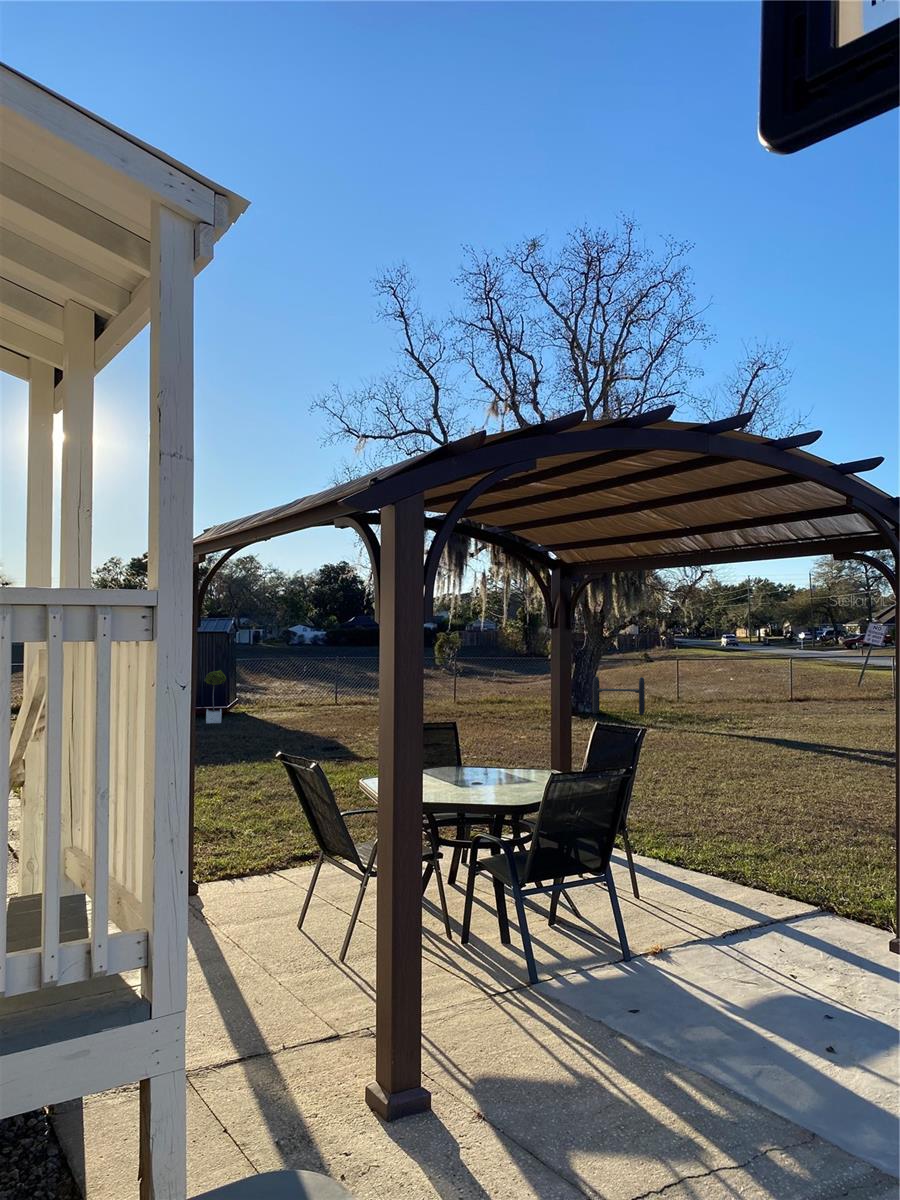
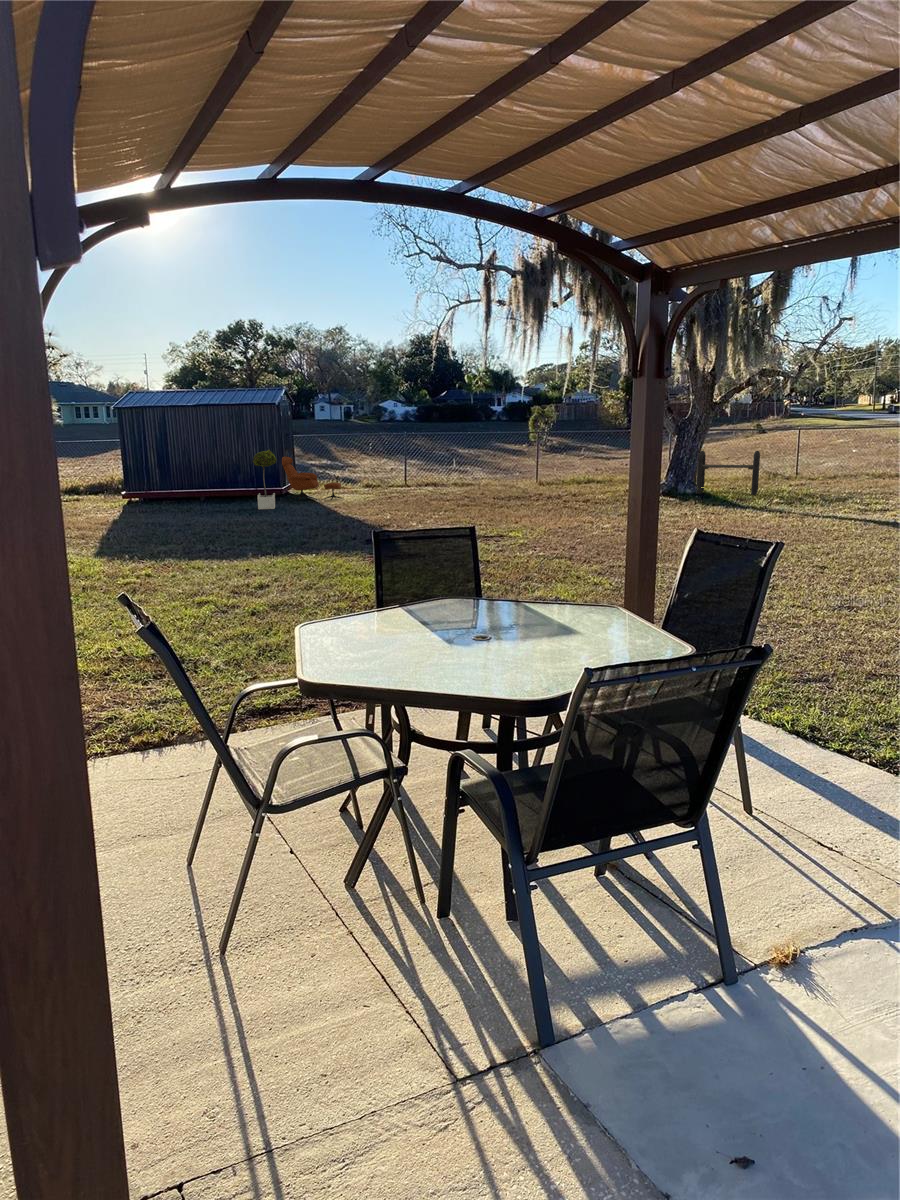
lounge chair: none [227,676,282,717] -> present [282,457,343,501]

